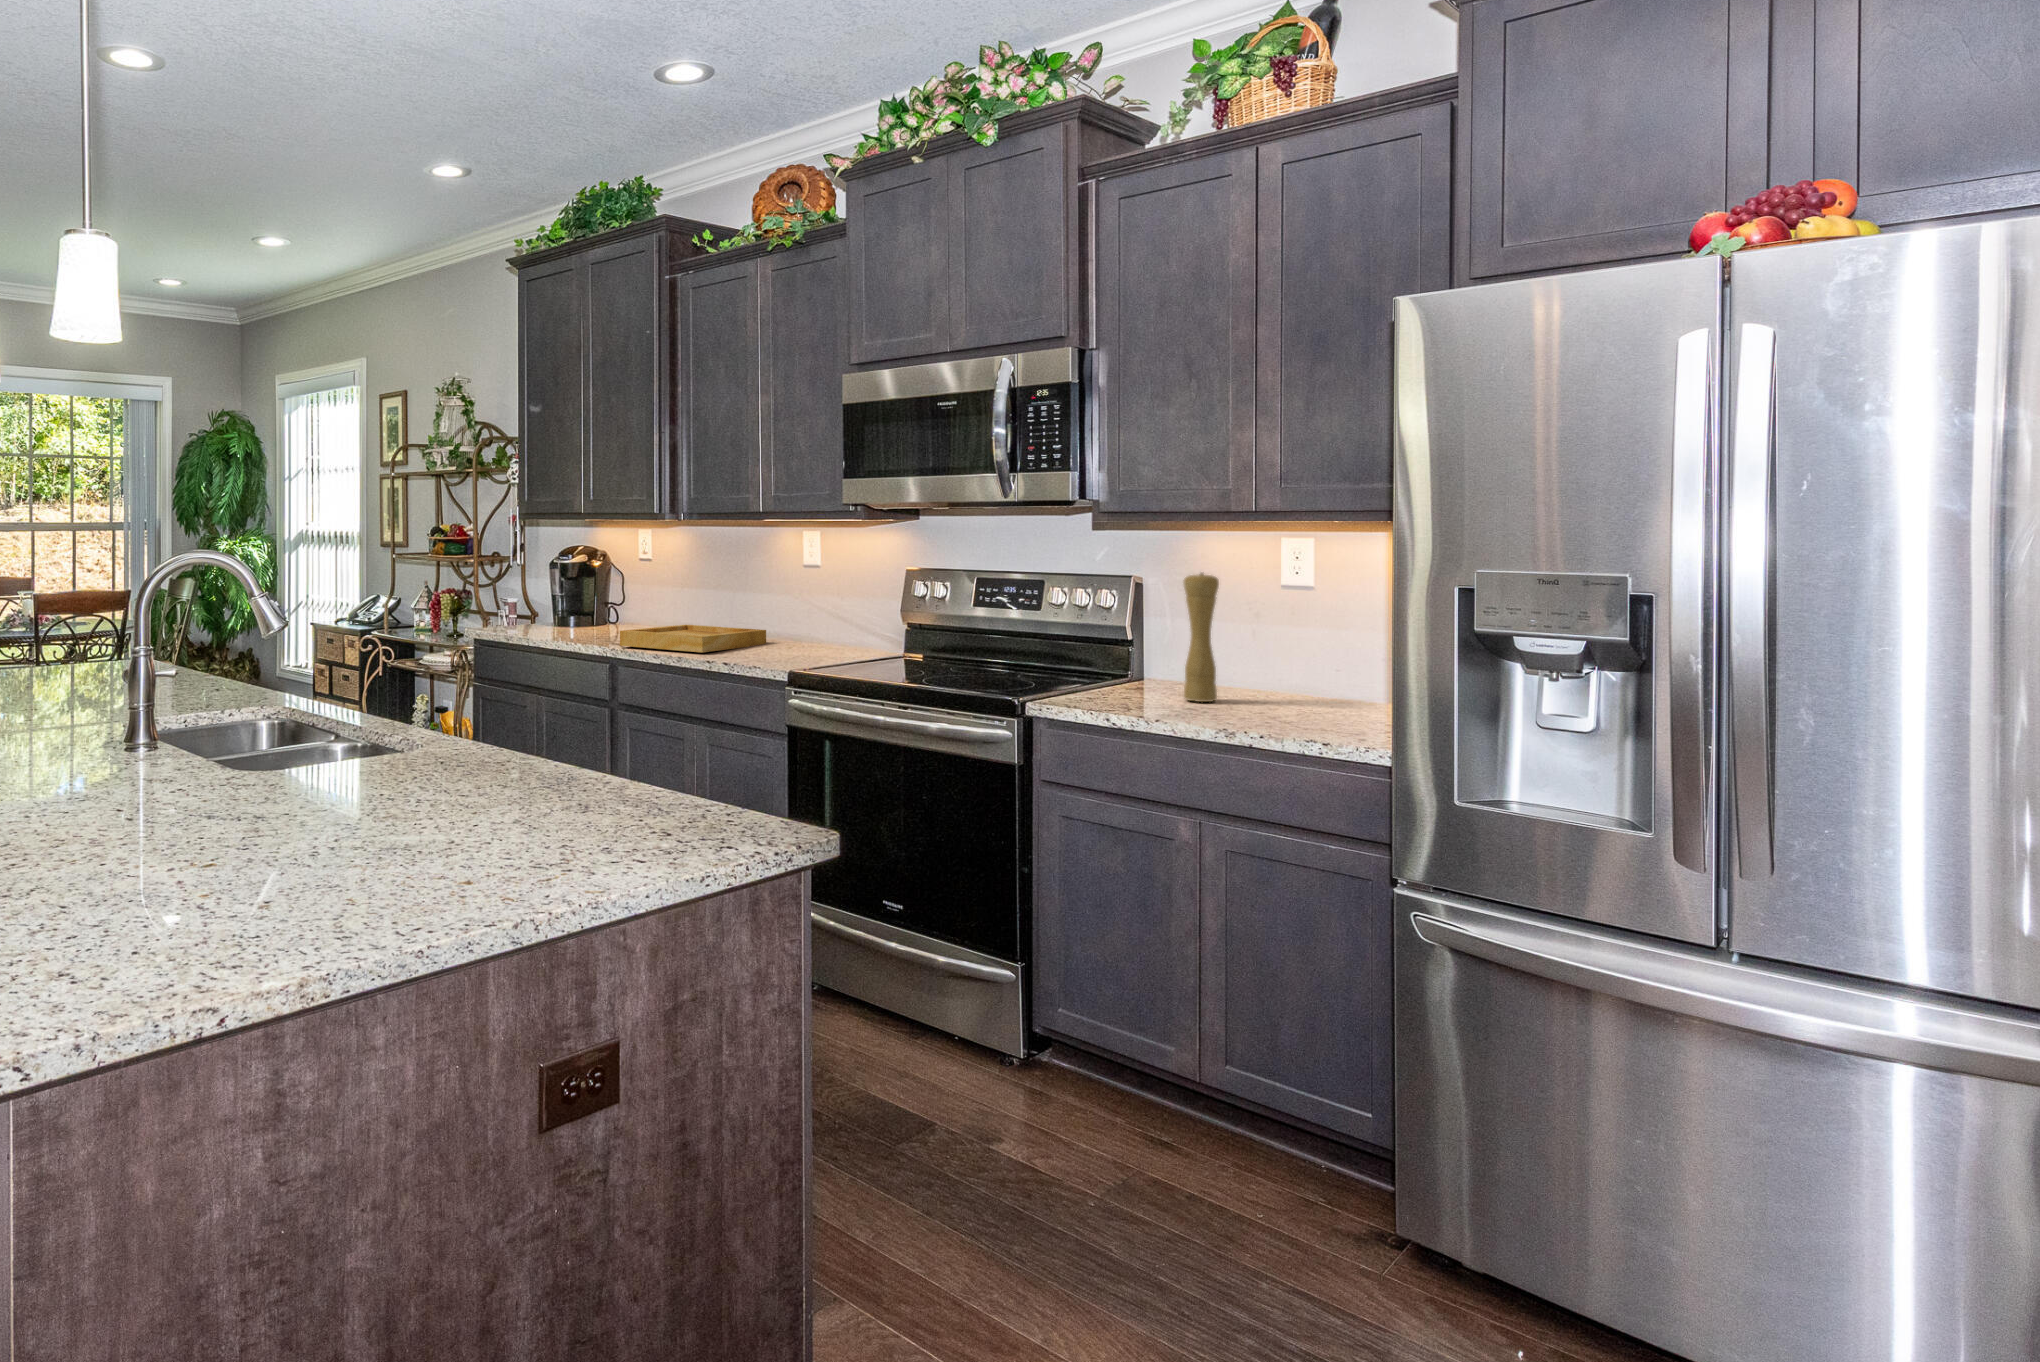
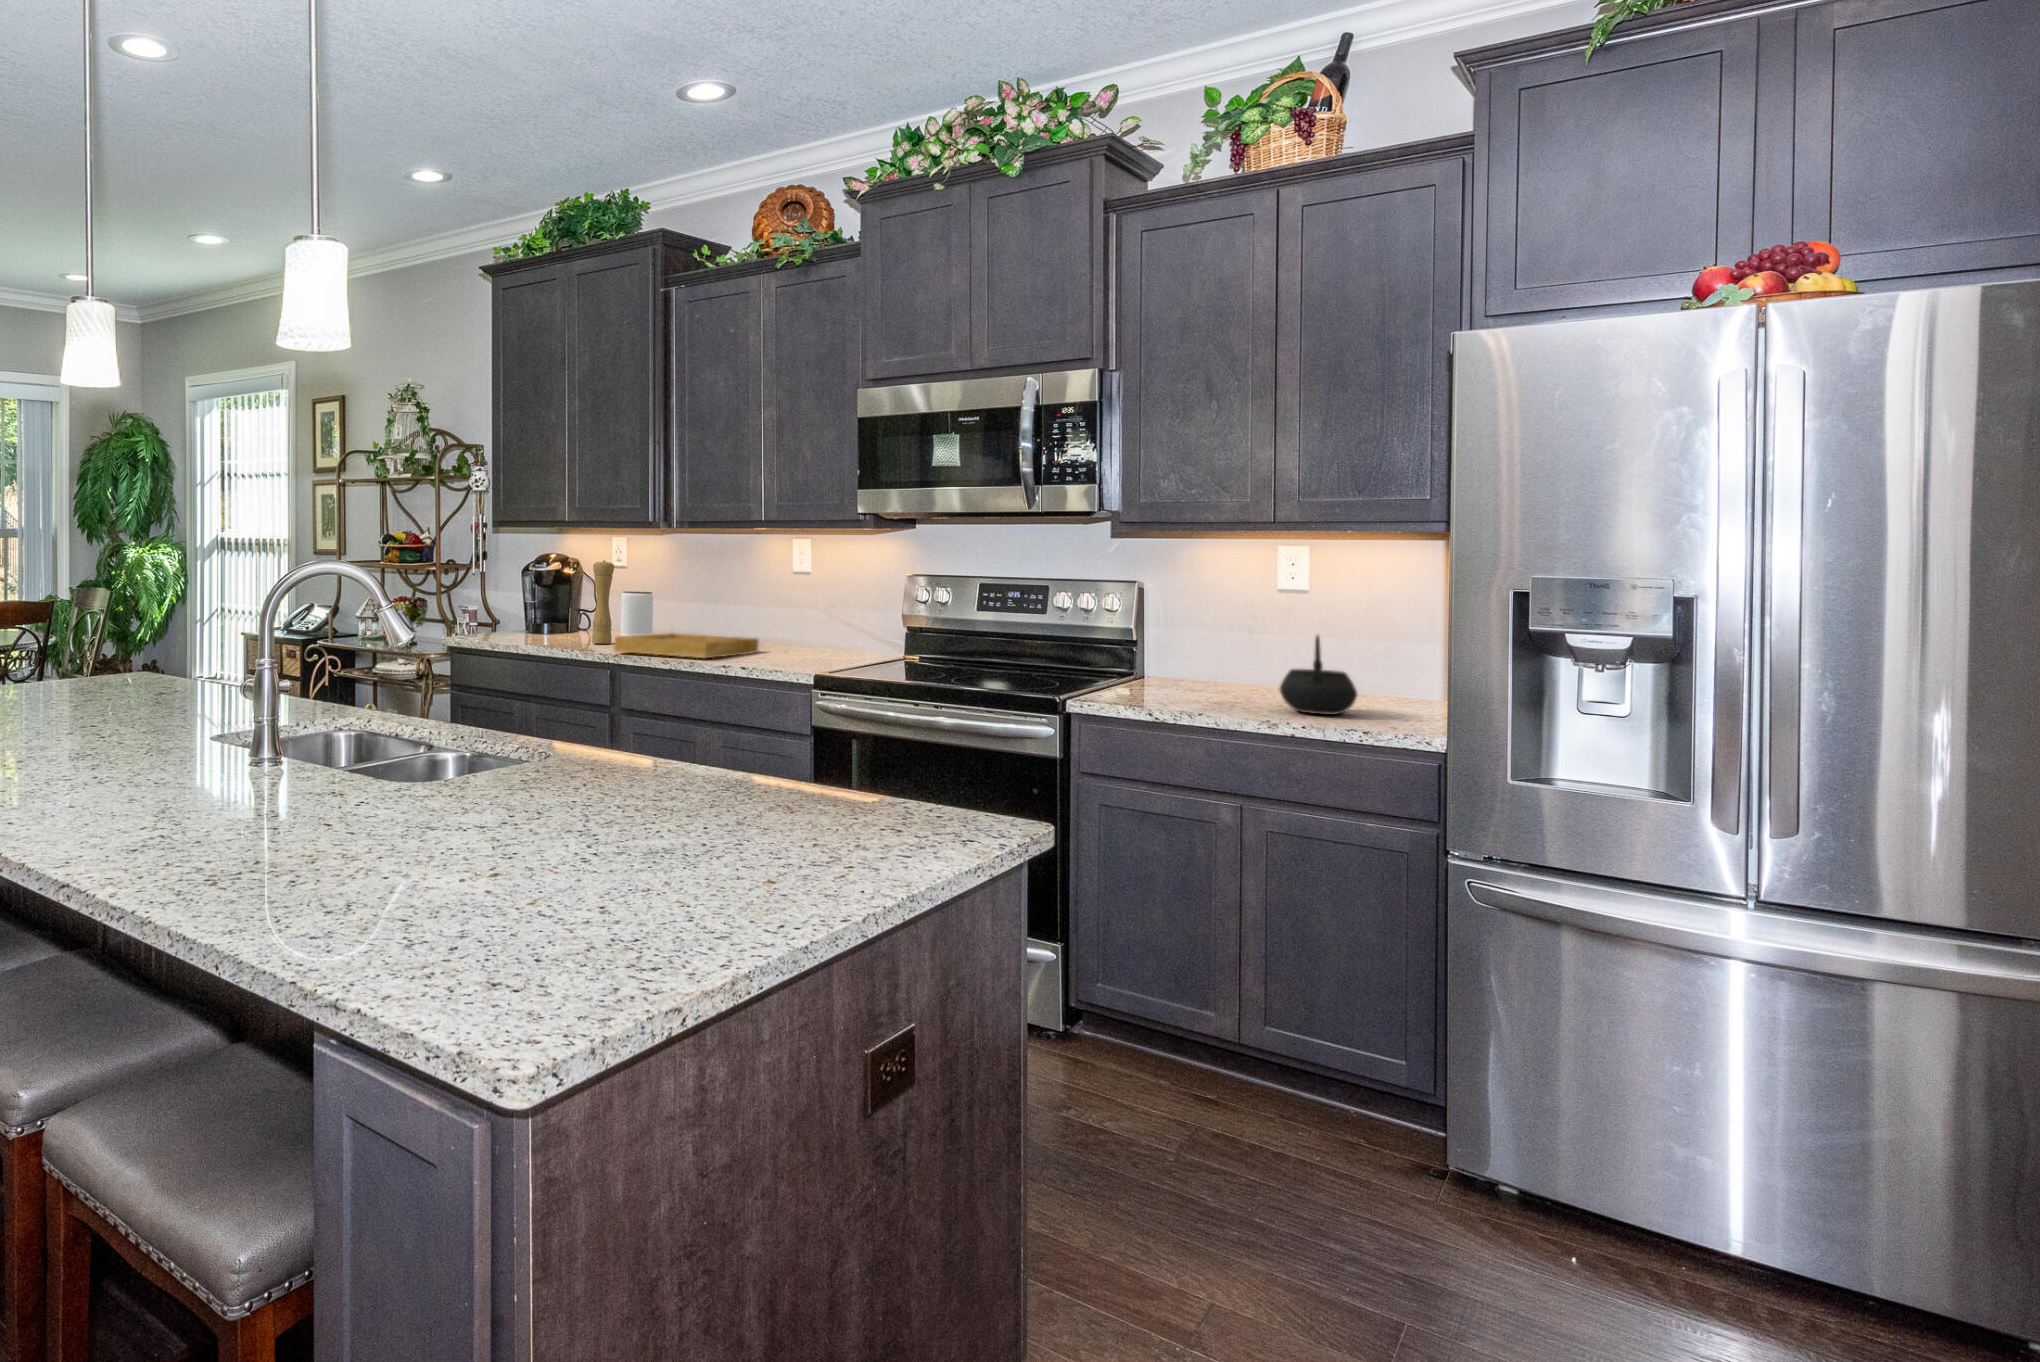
pepper mill: present [1184,573,1219,702] -> present [592,561,614,644]
jar: none [643,582,674,632] -> present [621,591,653,636]
kettle: none [1244,632,1326,718] -> present [1280,636,1357,715]

